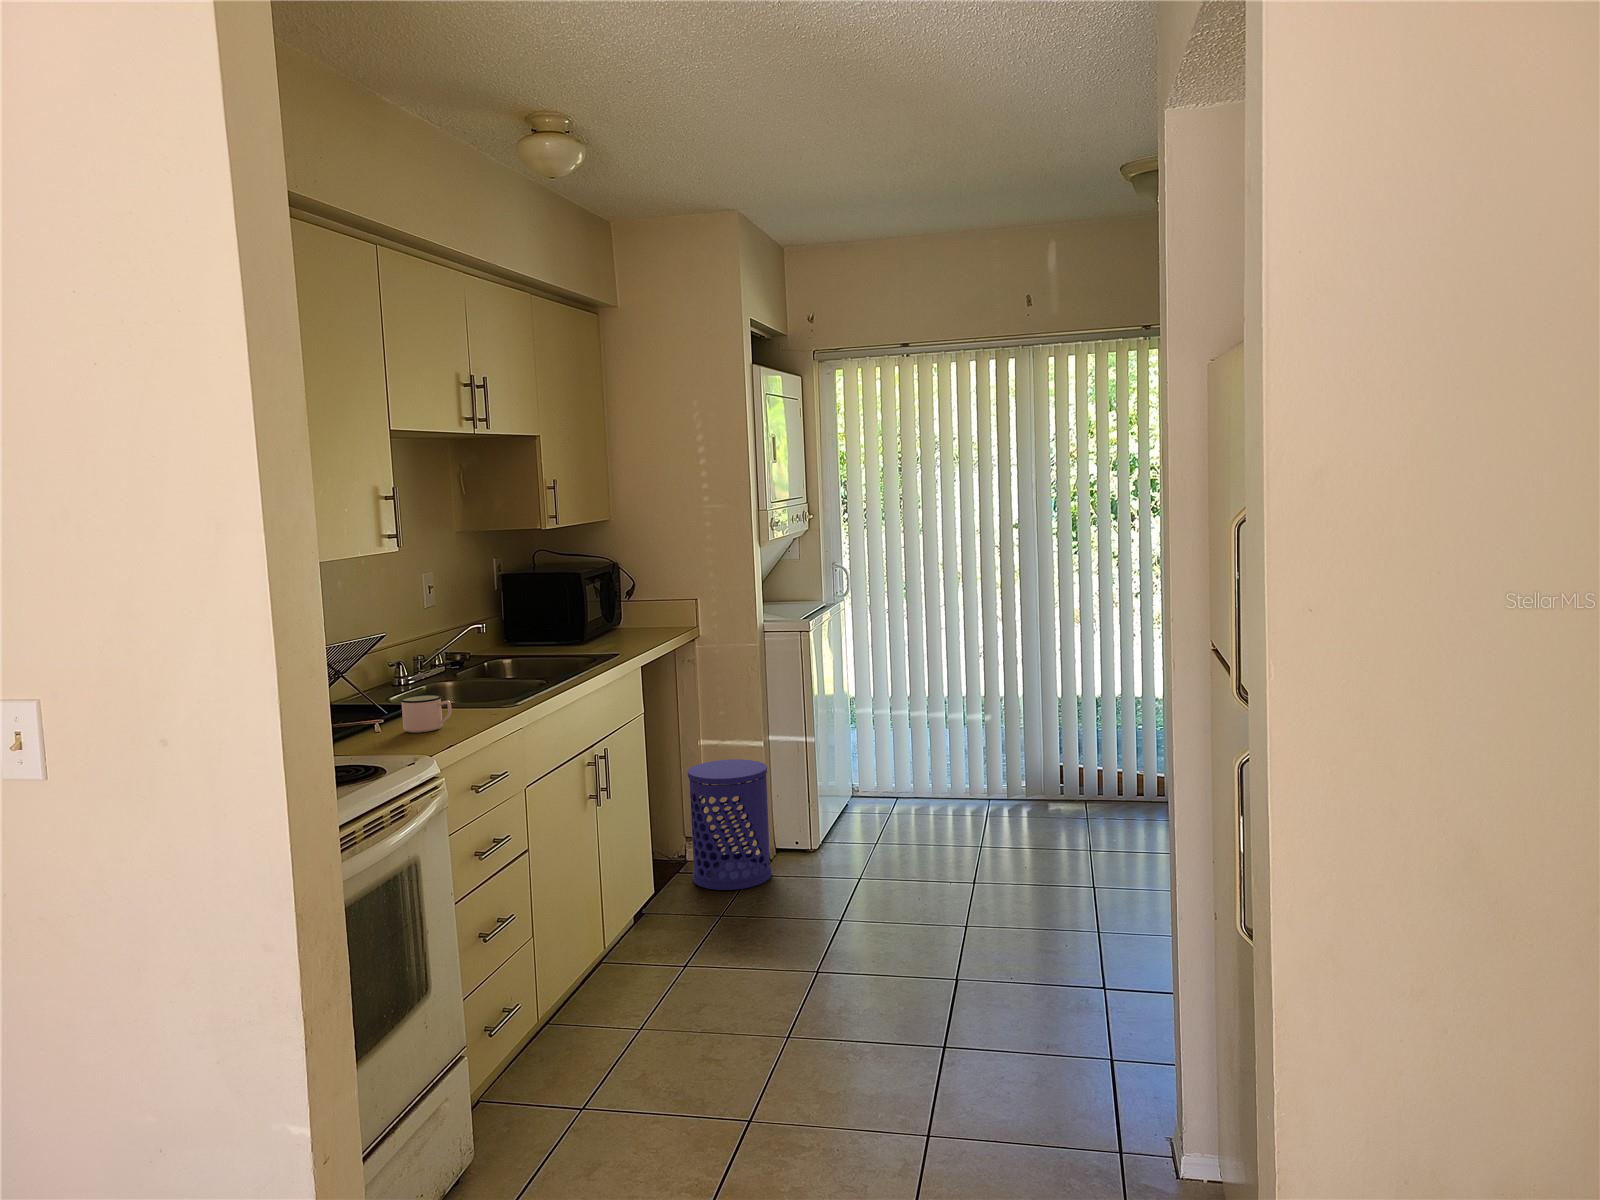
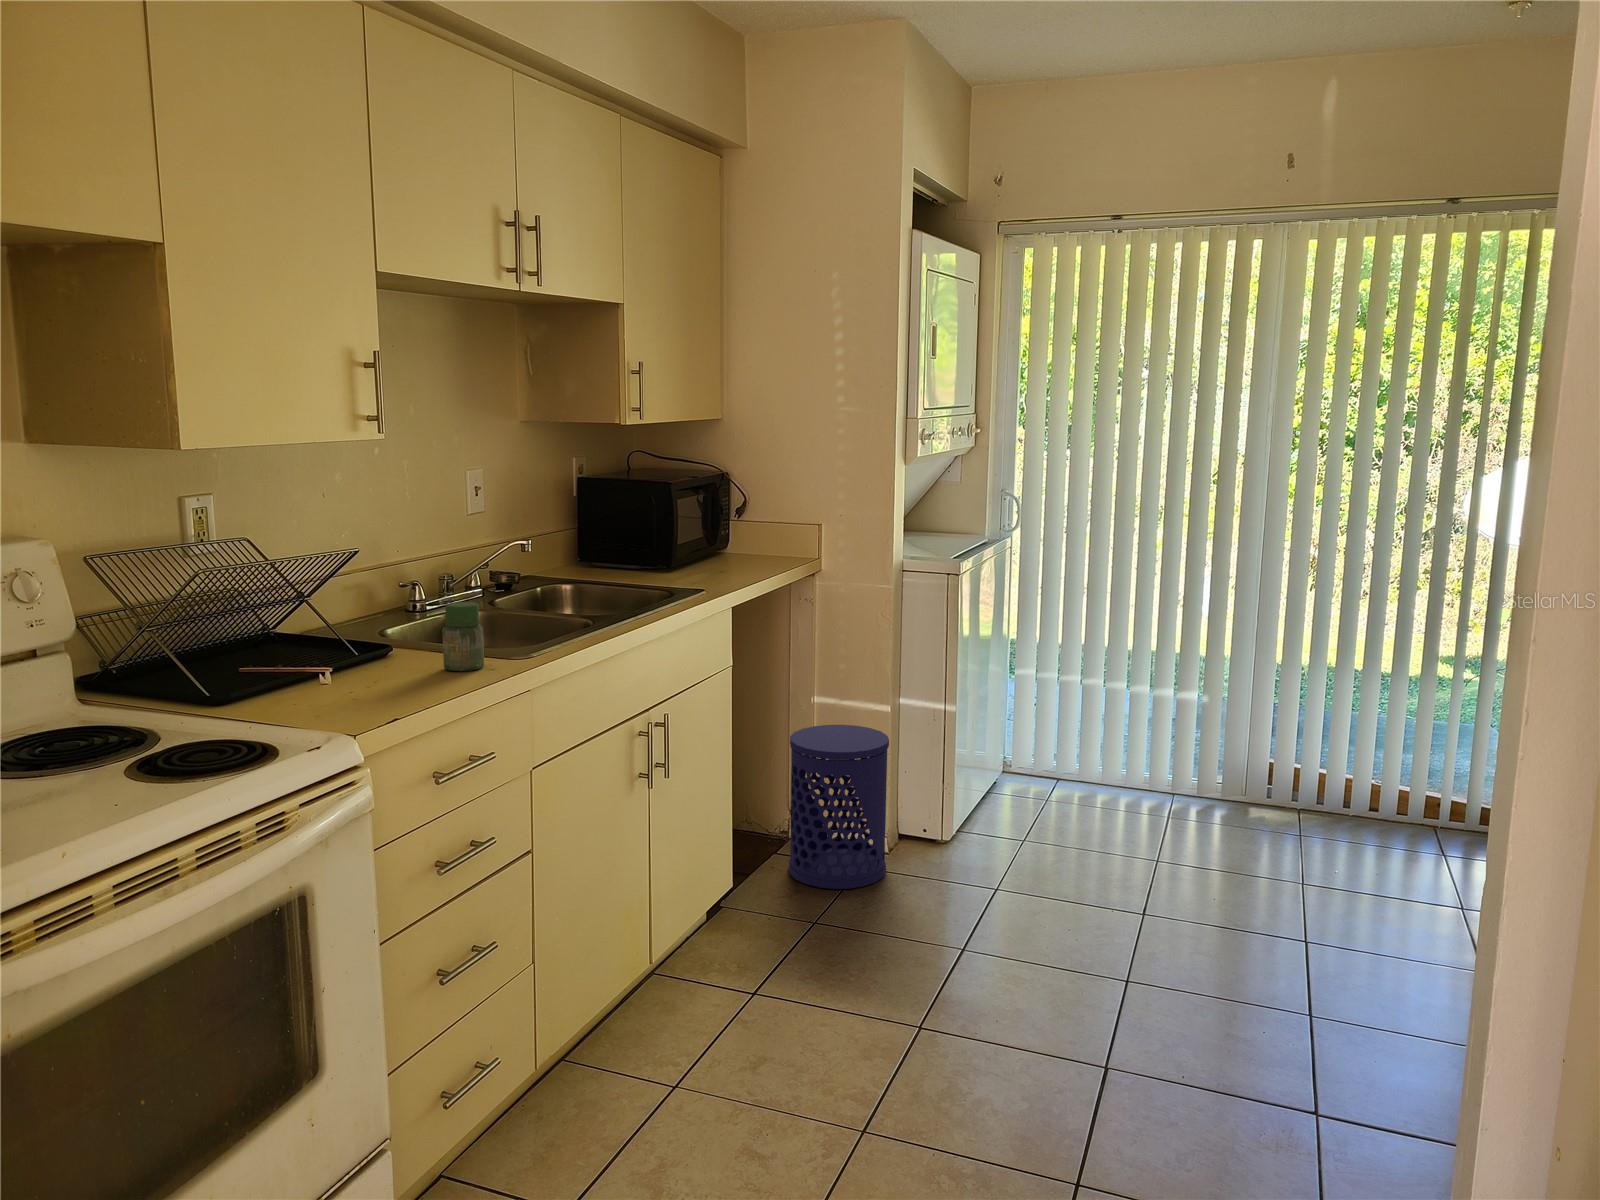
jar: none [453,668,485,719] -> present [442,602,484,671]
mug: present [401,695,451,732] -> none [361,636,426,688]

